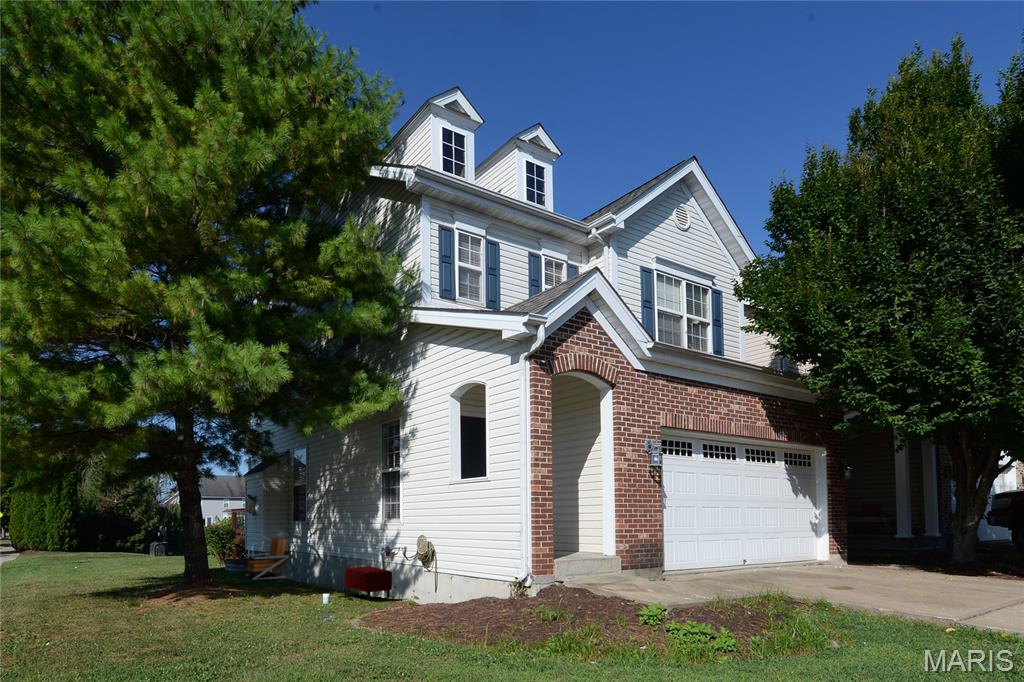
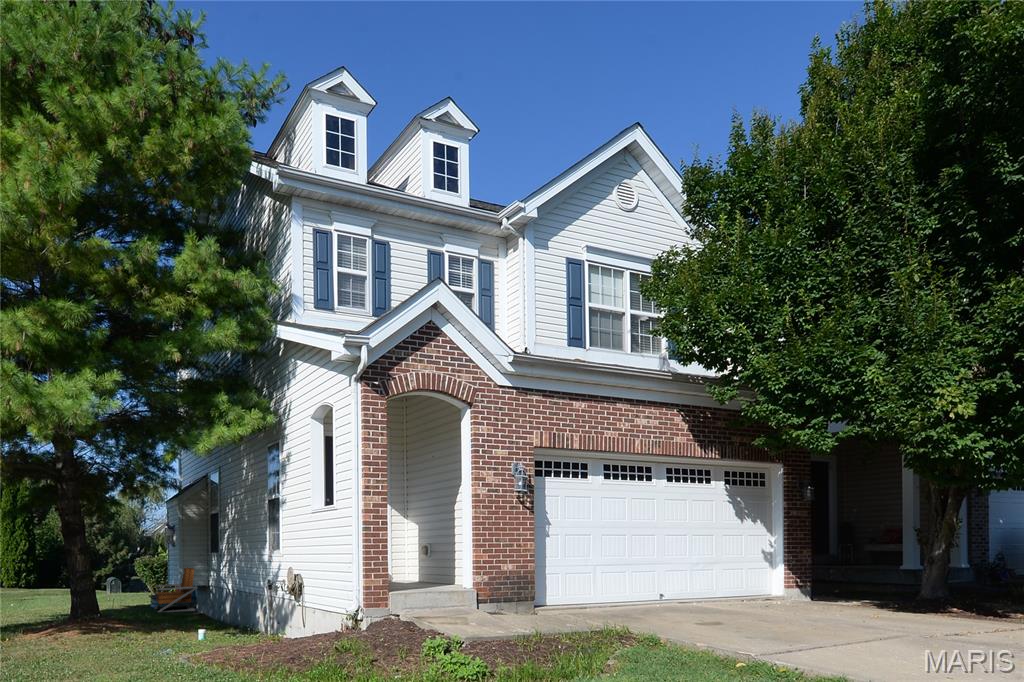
bench: present [345,566,392,600] -> none [224,598,267,634]

